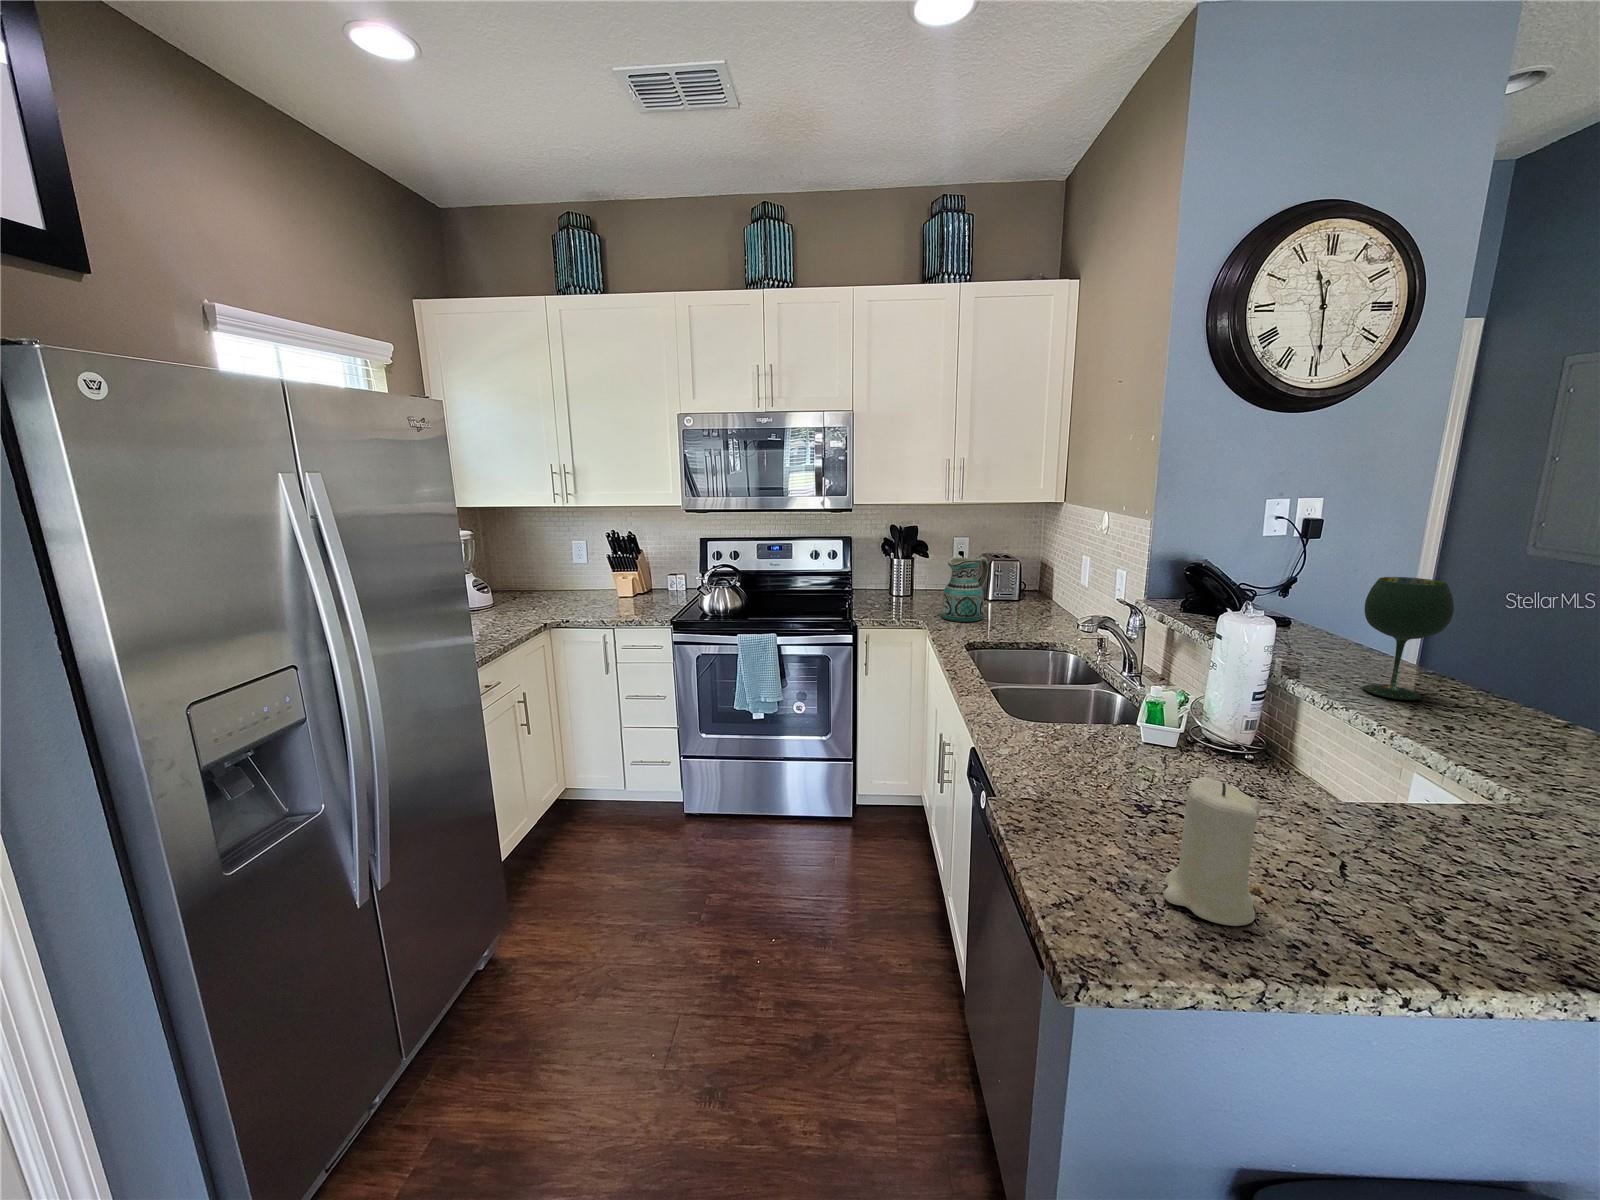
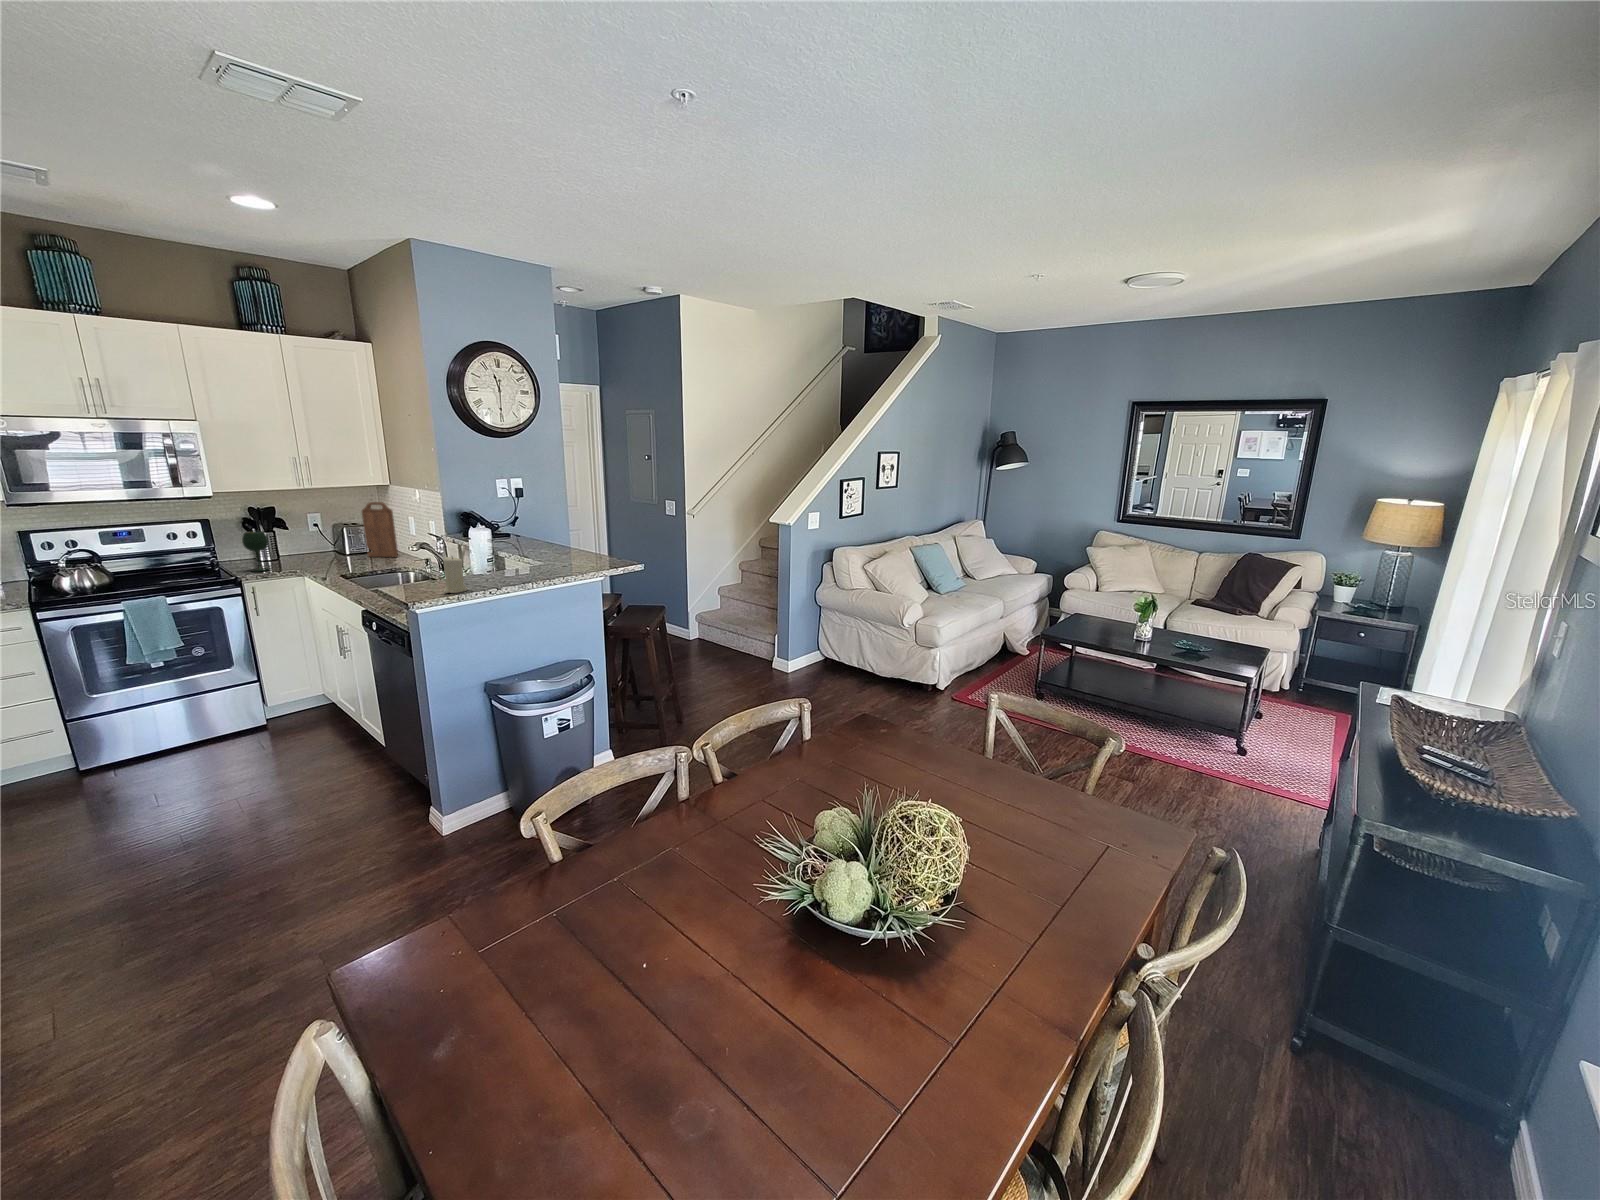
cutting board: none [1013,528,1058,613] -> present [362,502,398,557]
ceramic pitcher: present [941,556,988,622] -> none [313,522,349,568]
wine glass: present [1363,577,1454,700] -> present [242,531,268,572]

